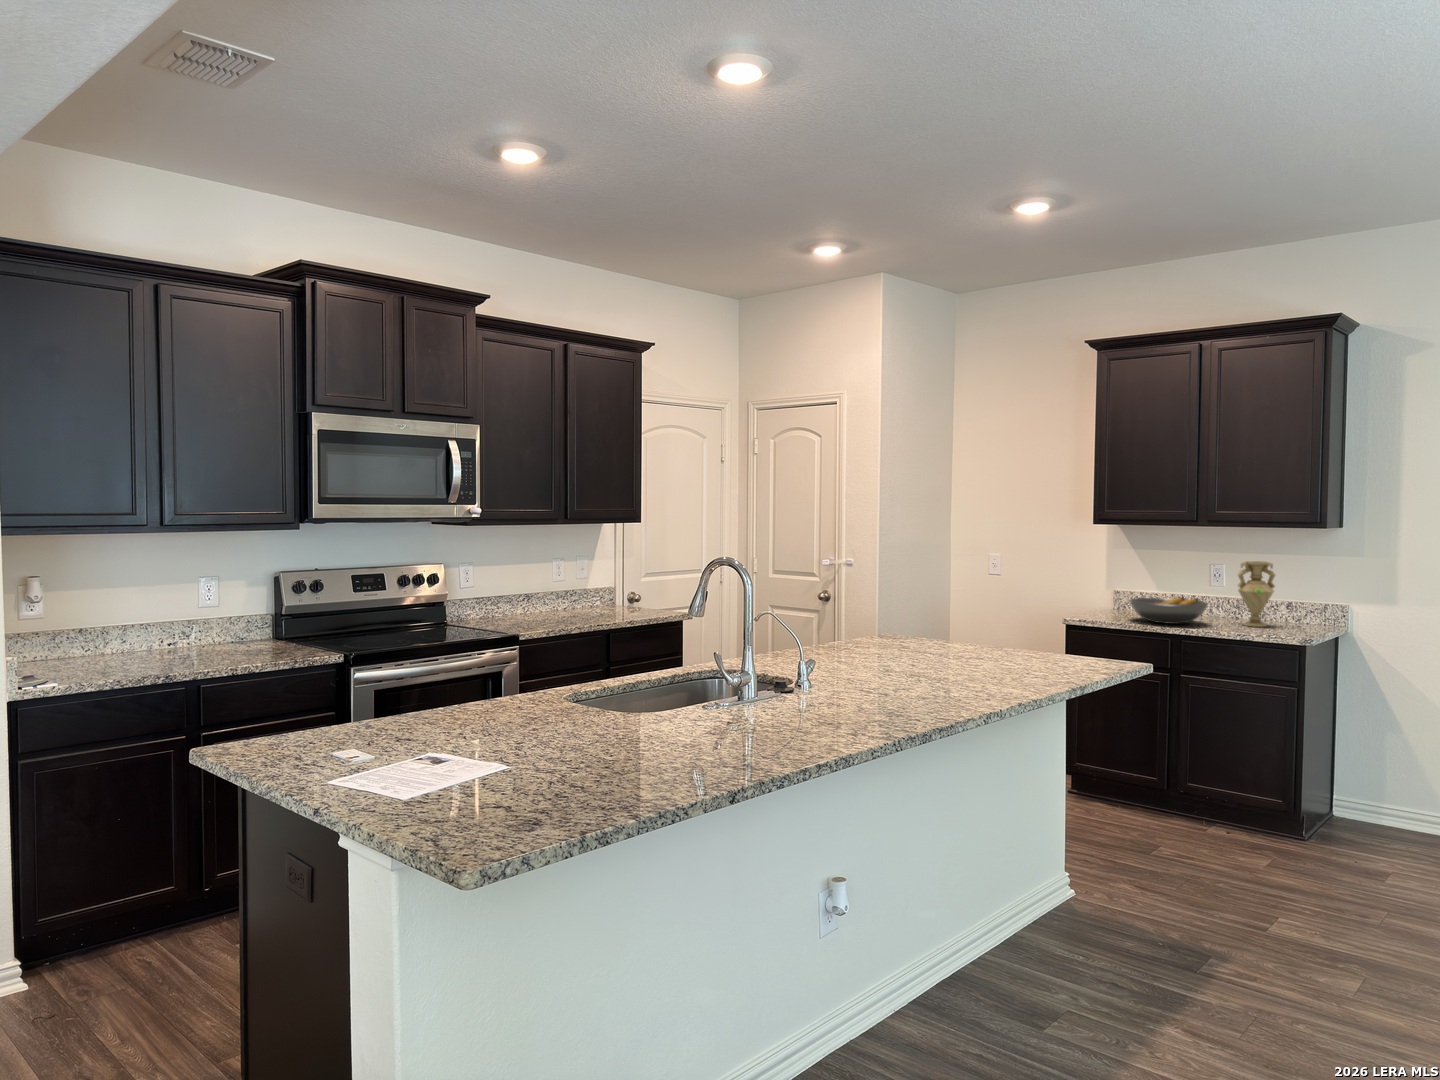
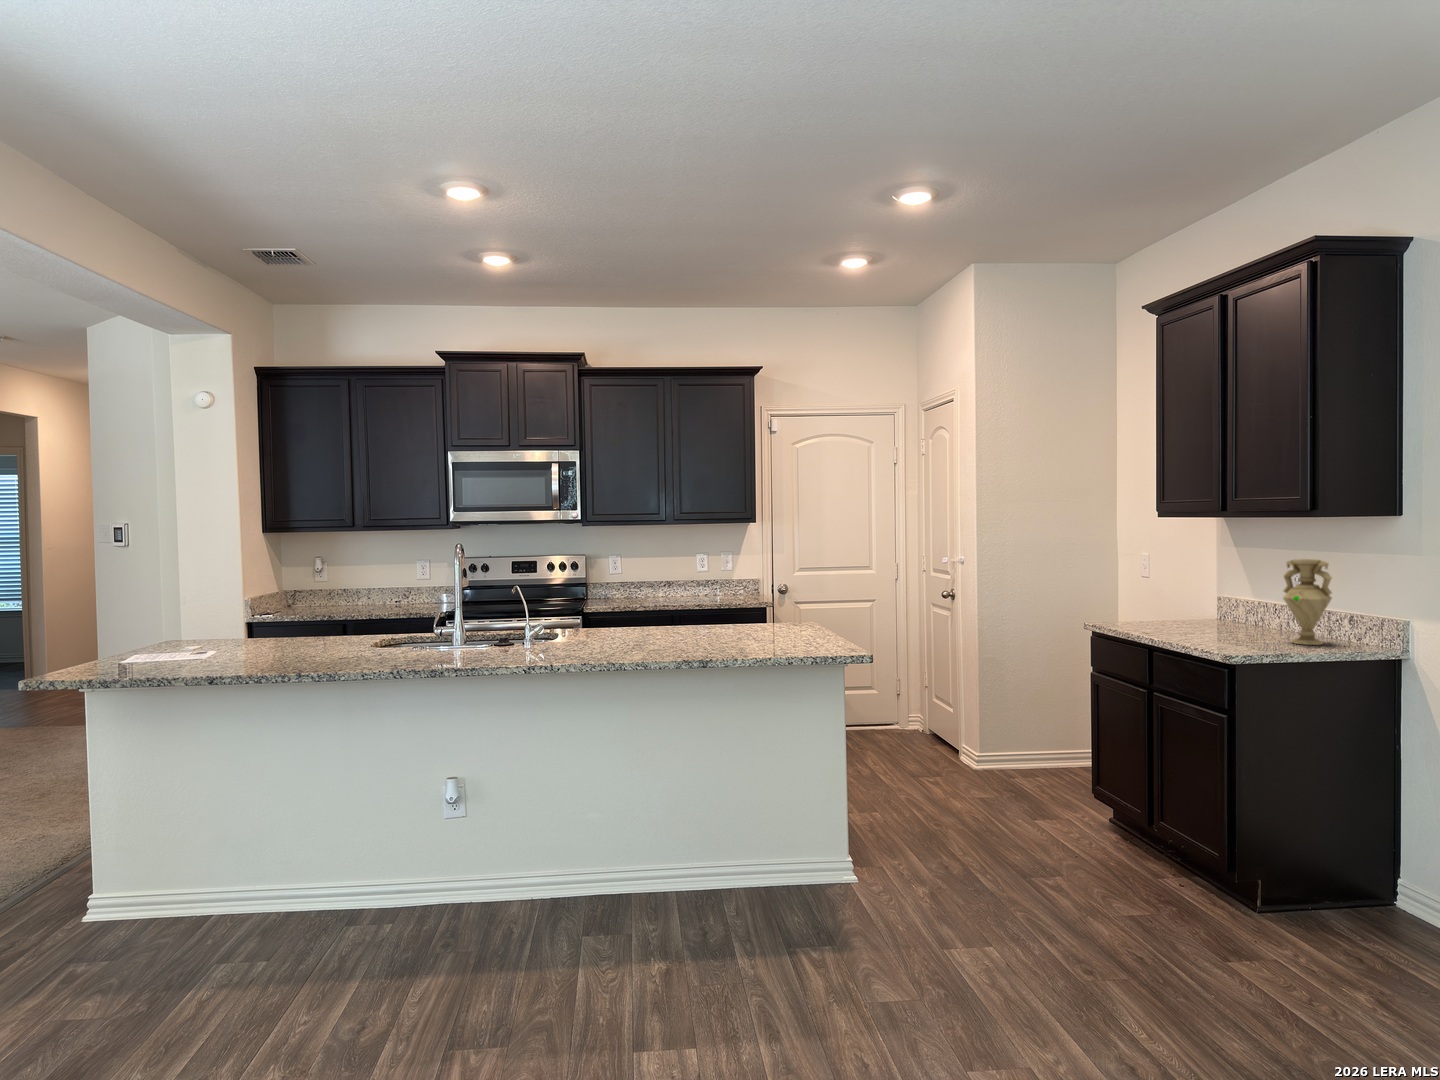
fruit bowl: present [1129,597,1208,624] -> none [1150,602,1247,634]

